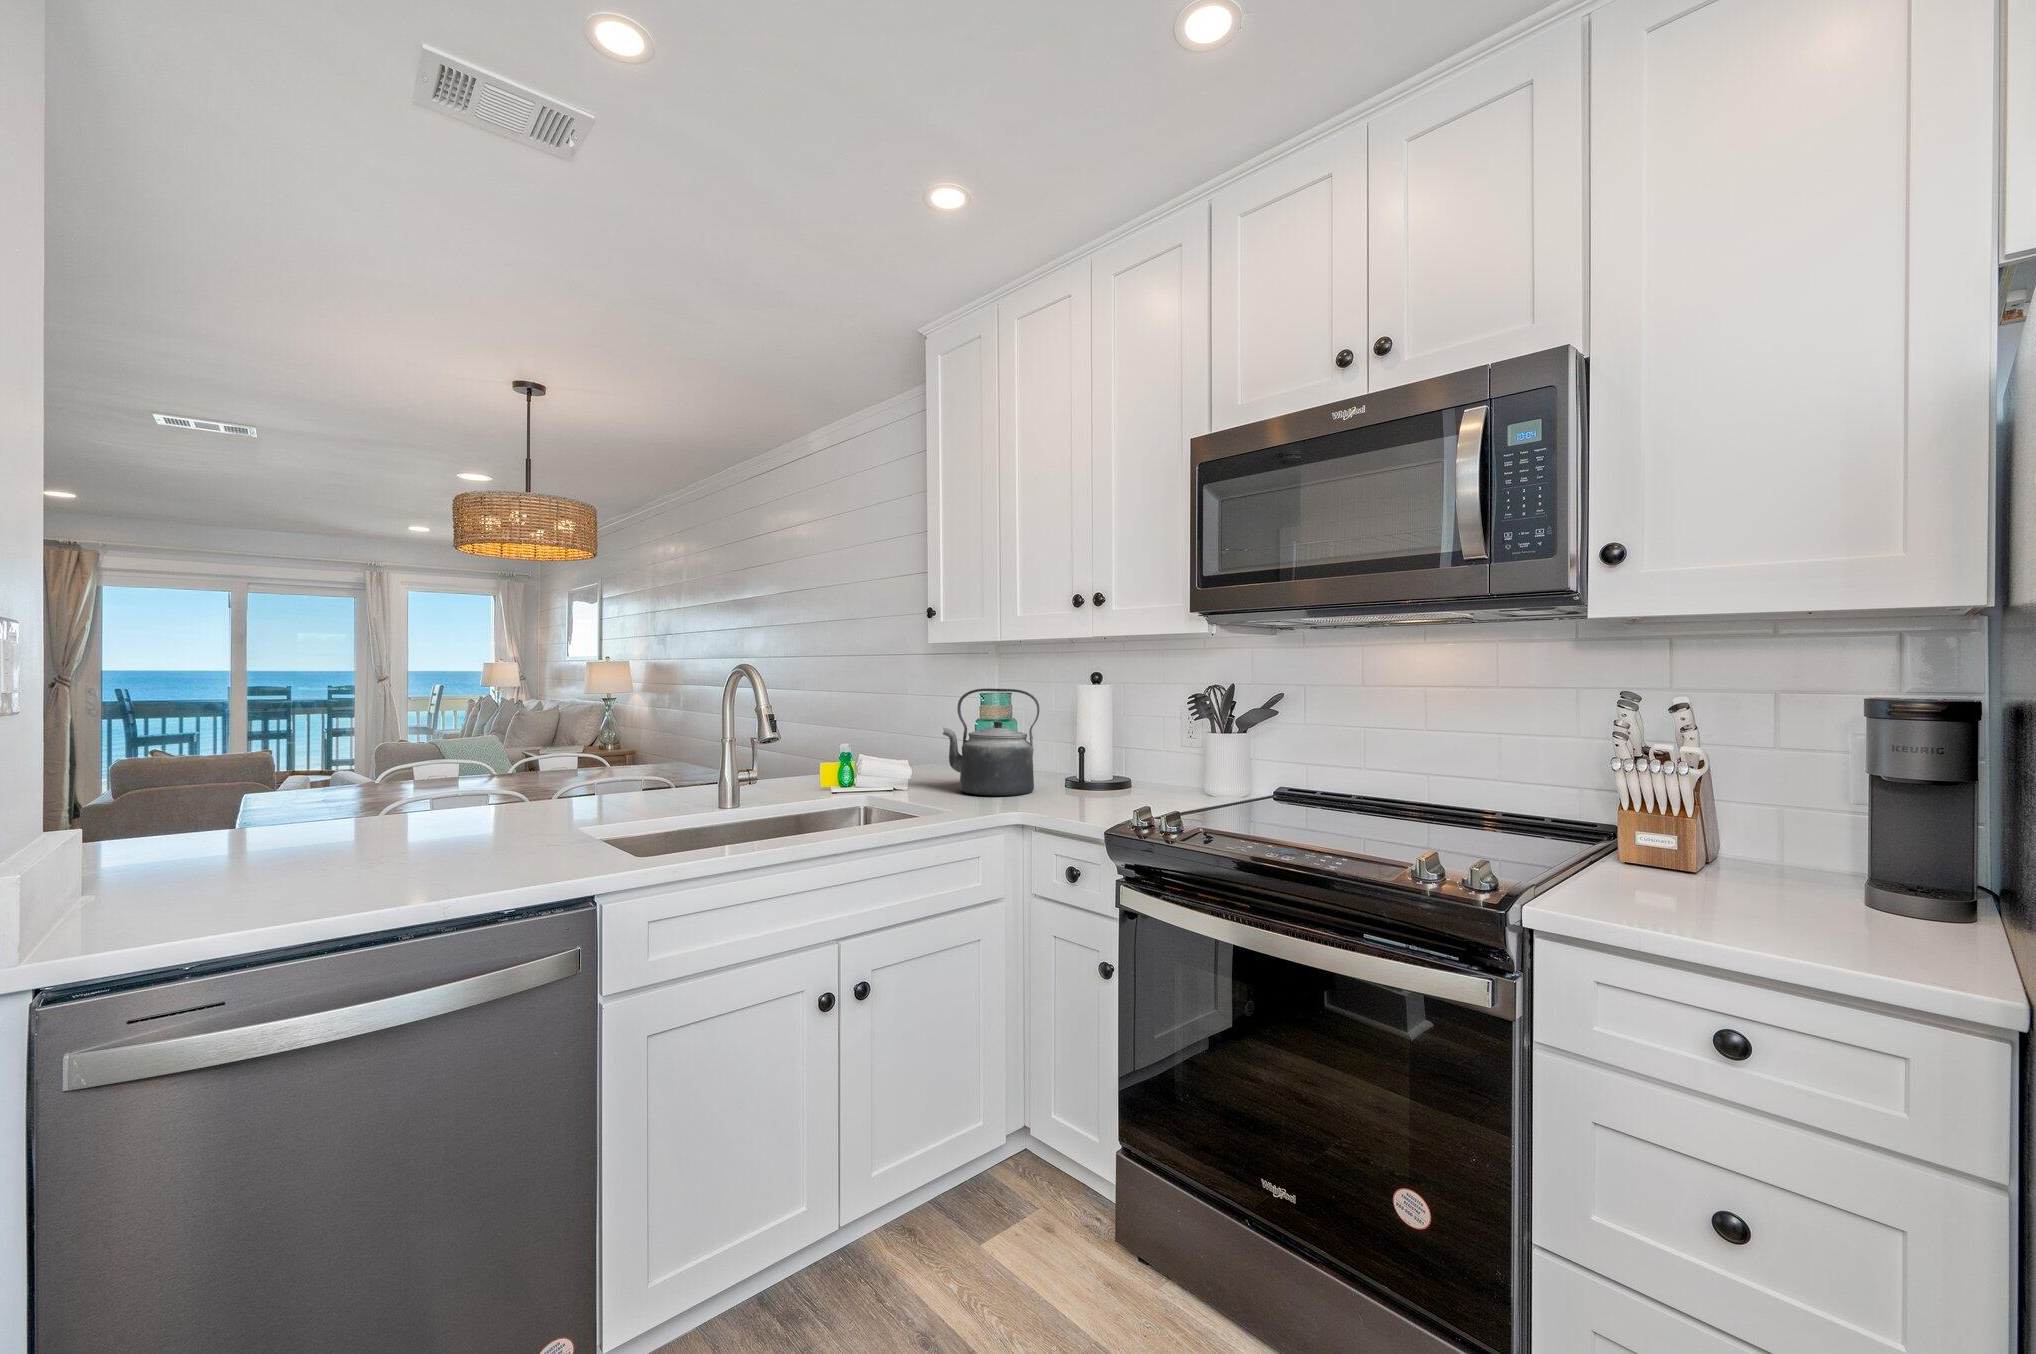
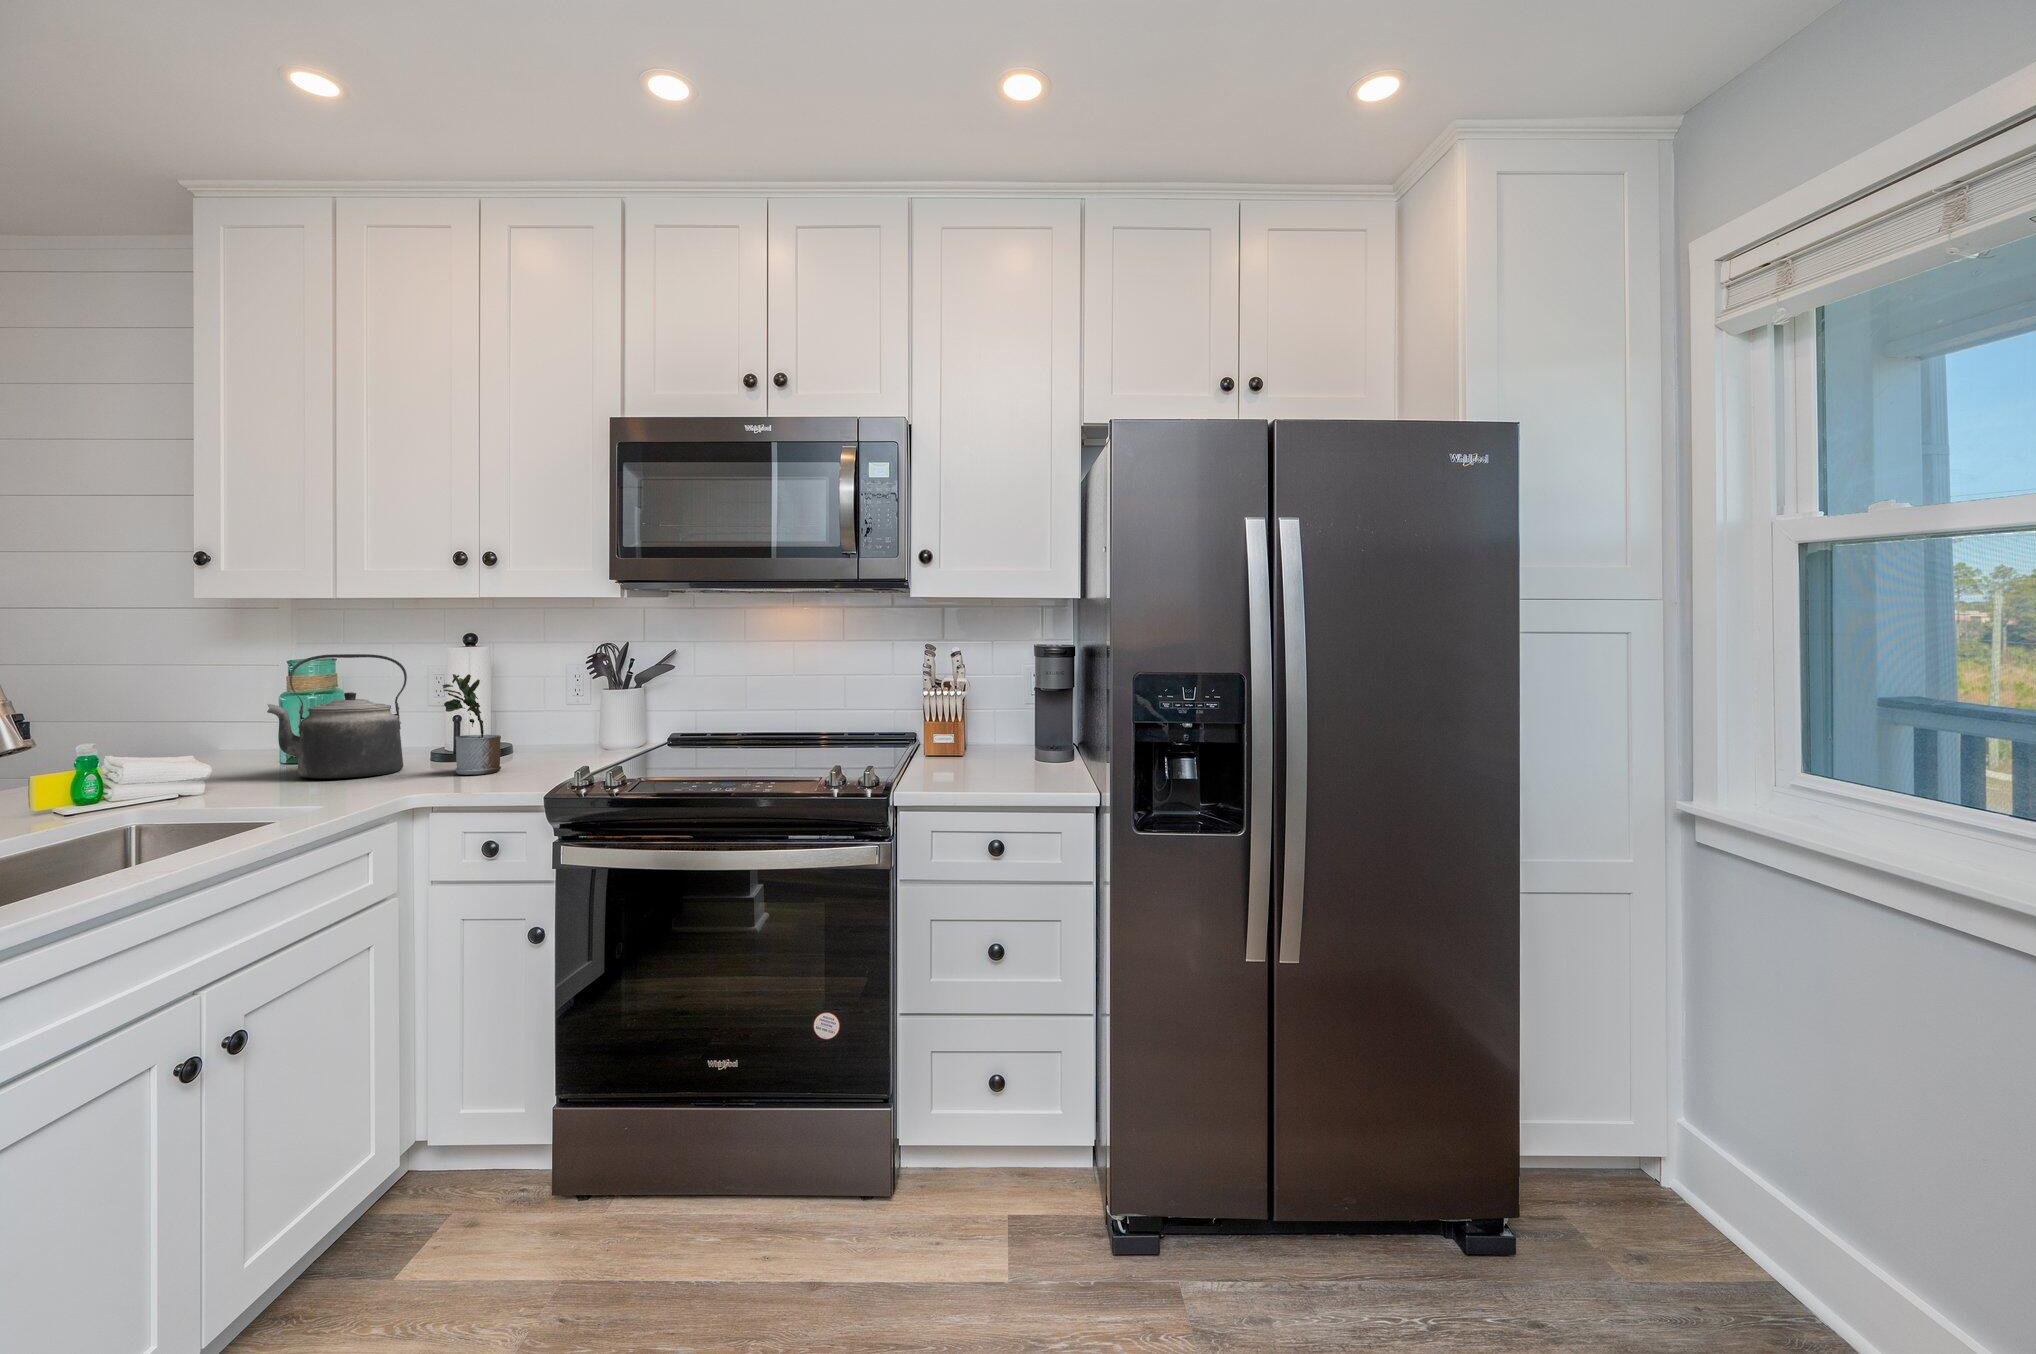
potted plant: none [1044,709,1096,807] -> present [443,674,501,775]

